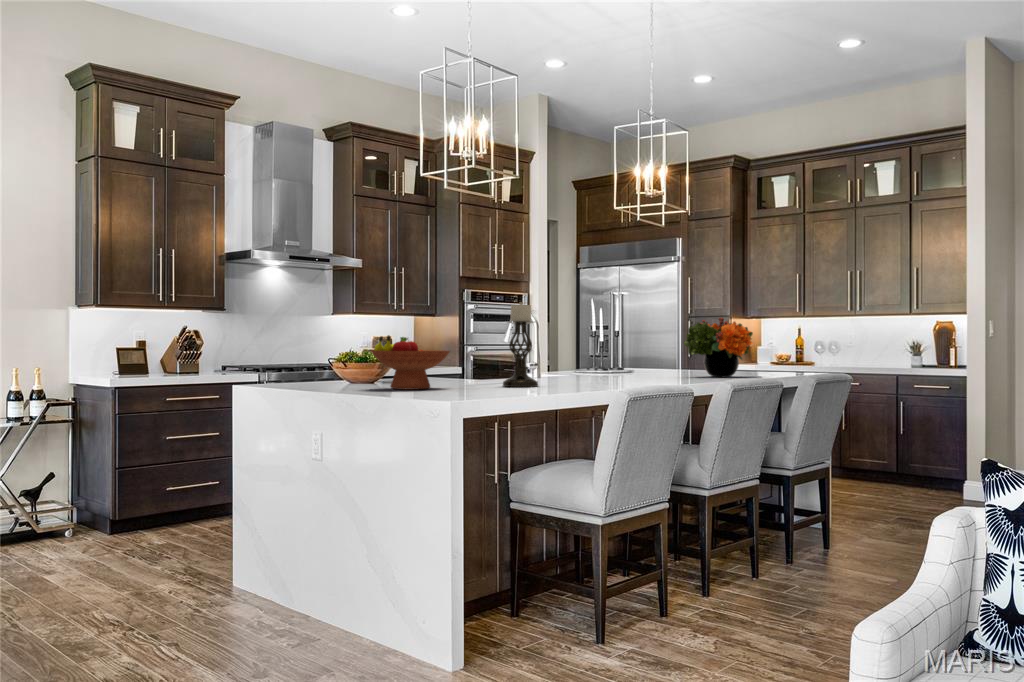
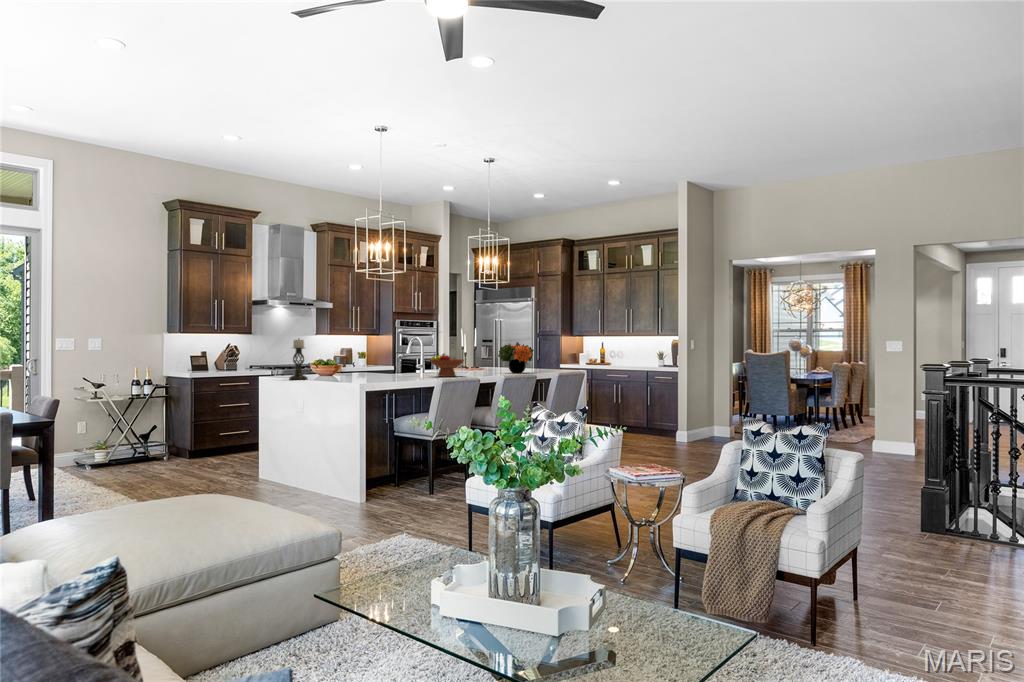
candle holder: present [503,302,538,387] -> present [289,338,308,380]
fruit bowl: present [371,335,450,390] -> present [430,353,464,377]

